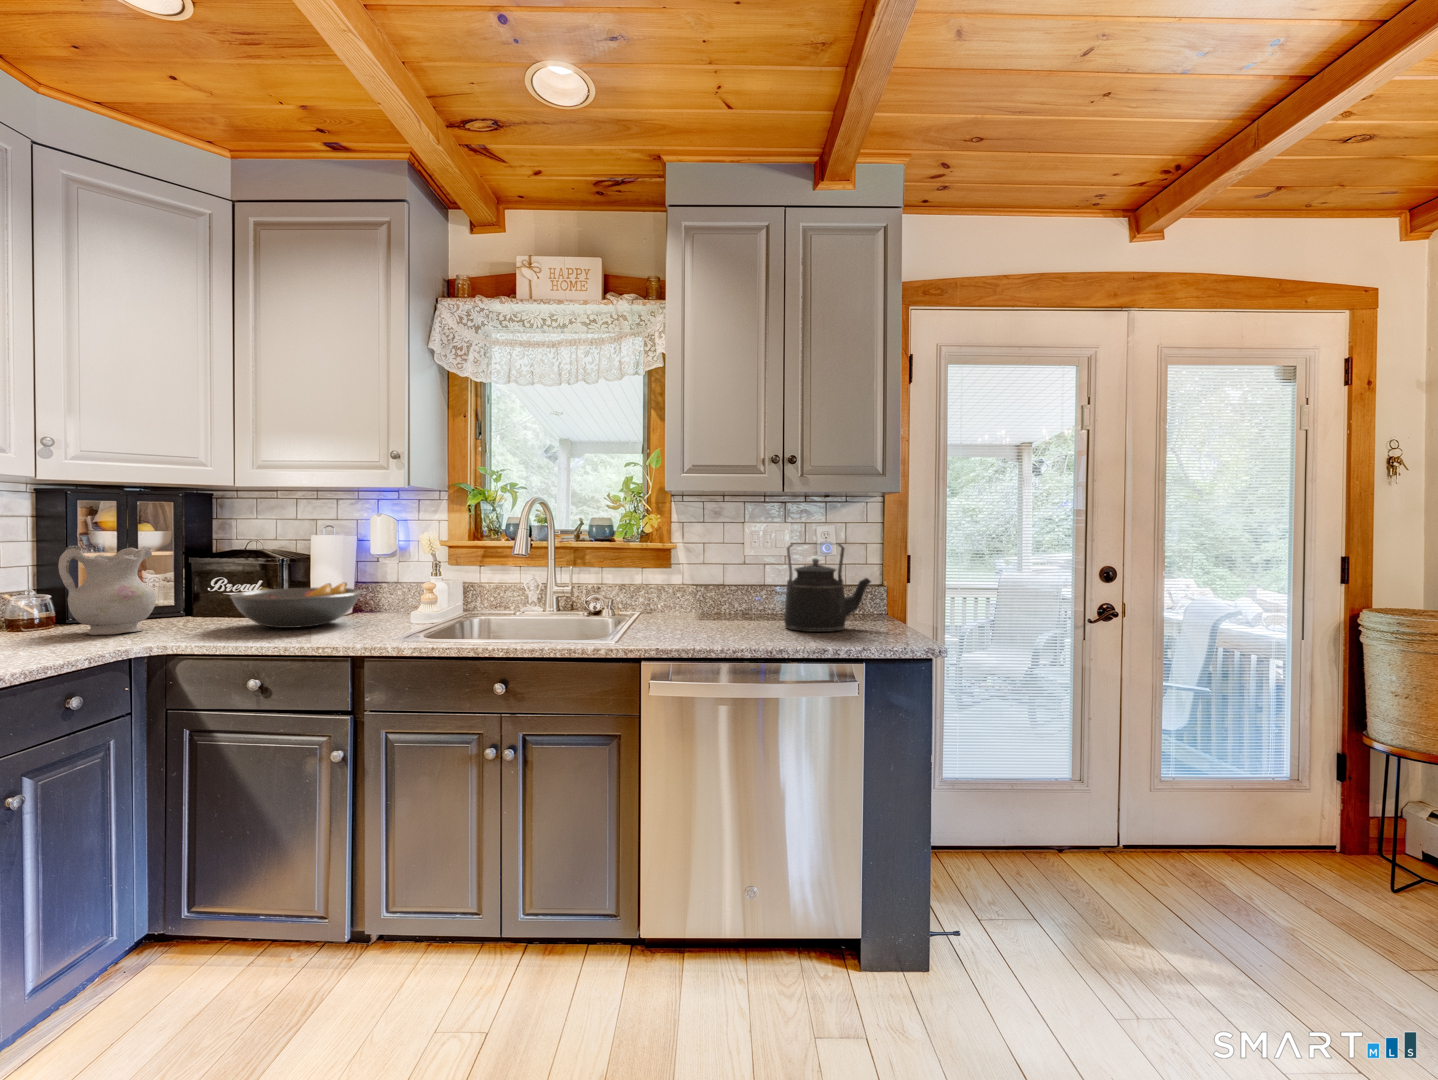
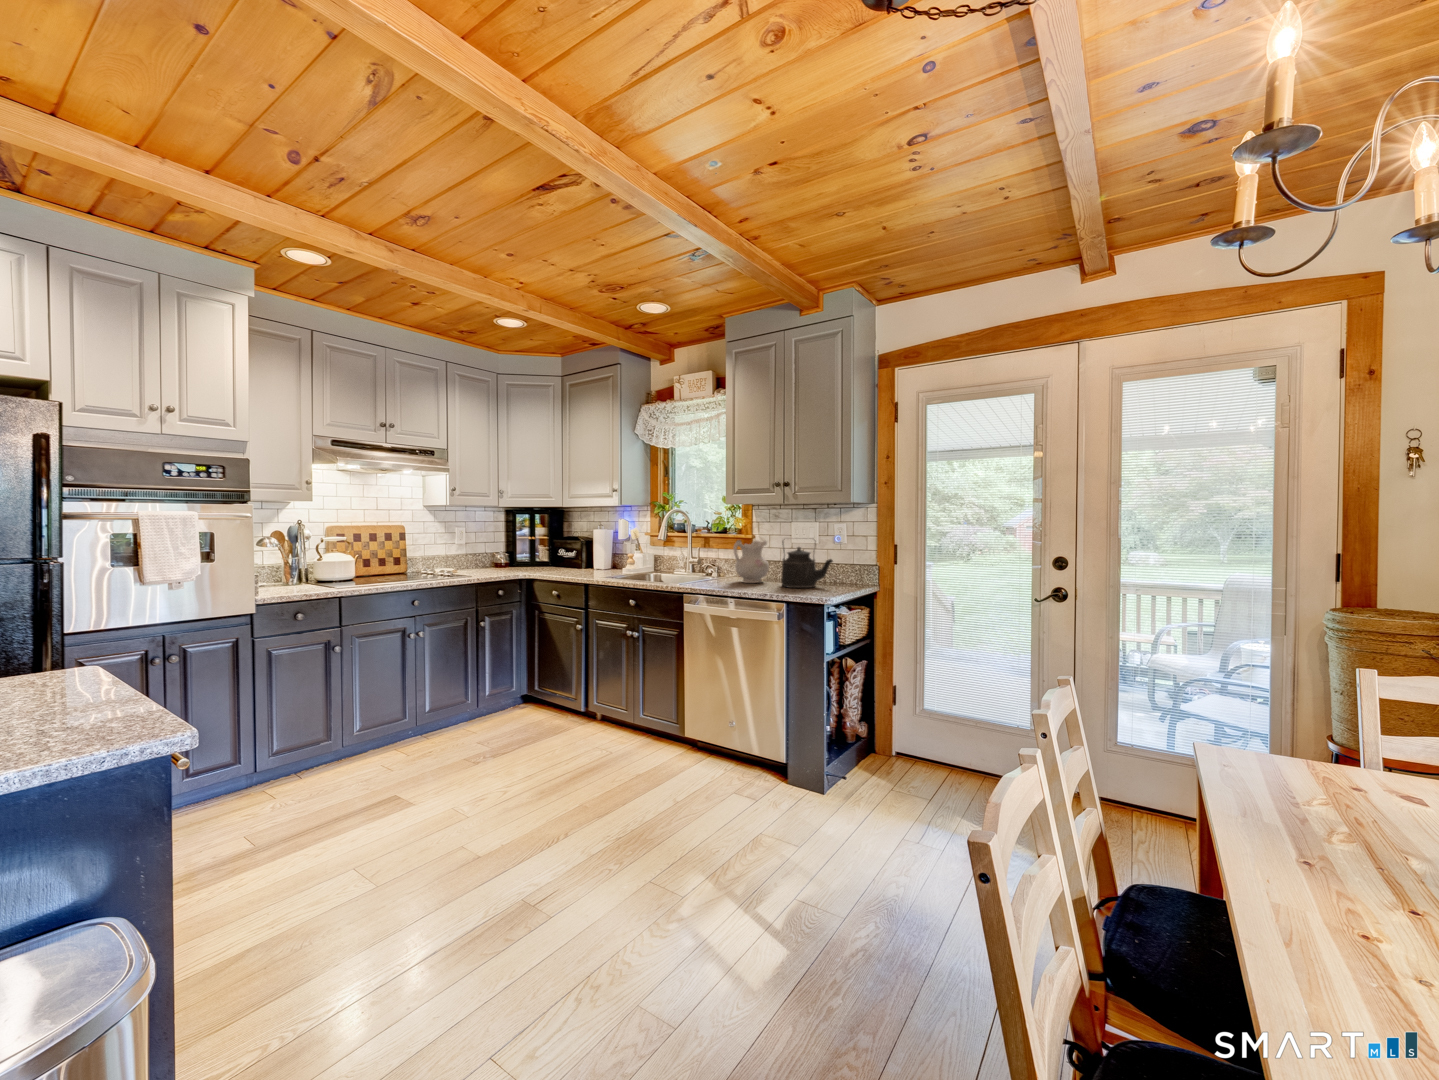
ceramic pitcher: present [58,546,156,635] -> present [733,540,769,583]
fruit bowl: present [230,582,361,628] -> none [556,552,609,571]

